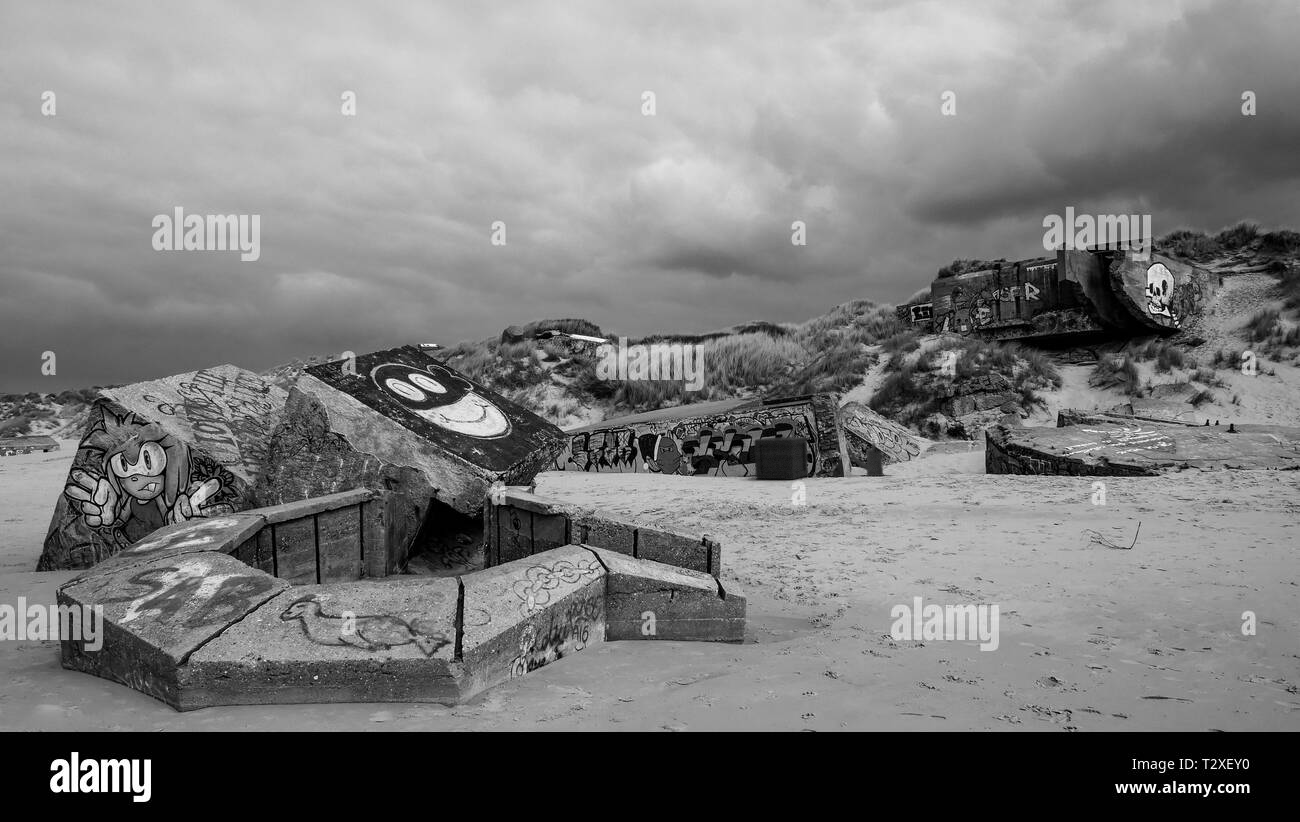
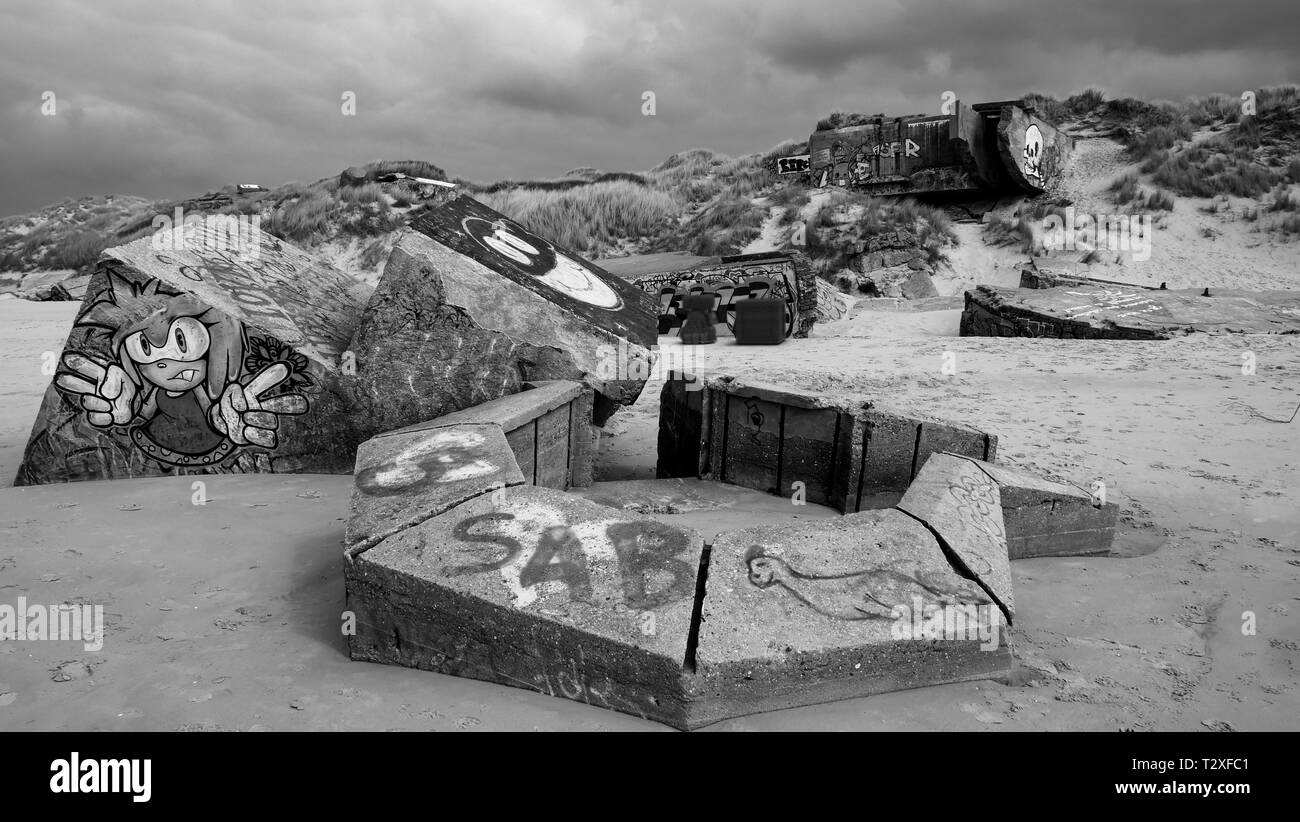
backpack: none [711,434,747,478] -> present [679,294,718,344]
watering can: present [847,442,883,476] -> none [828,304,871,339]

